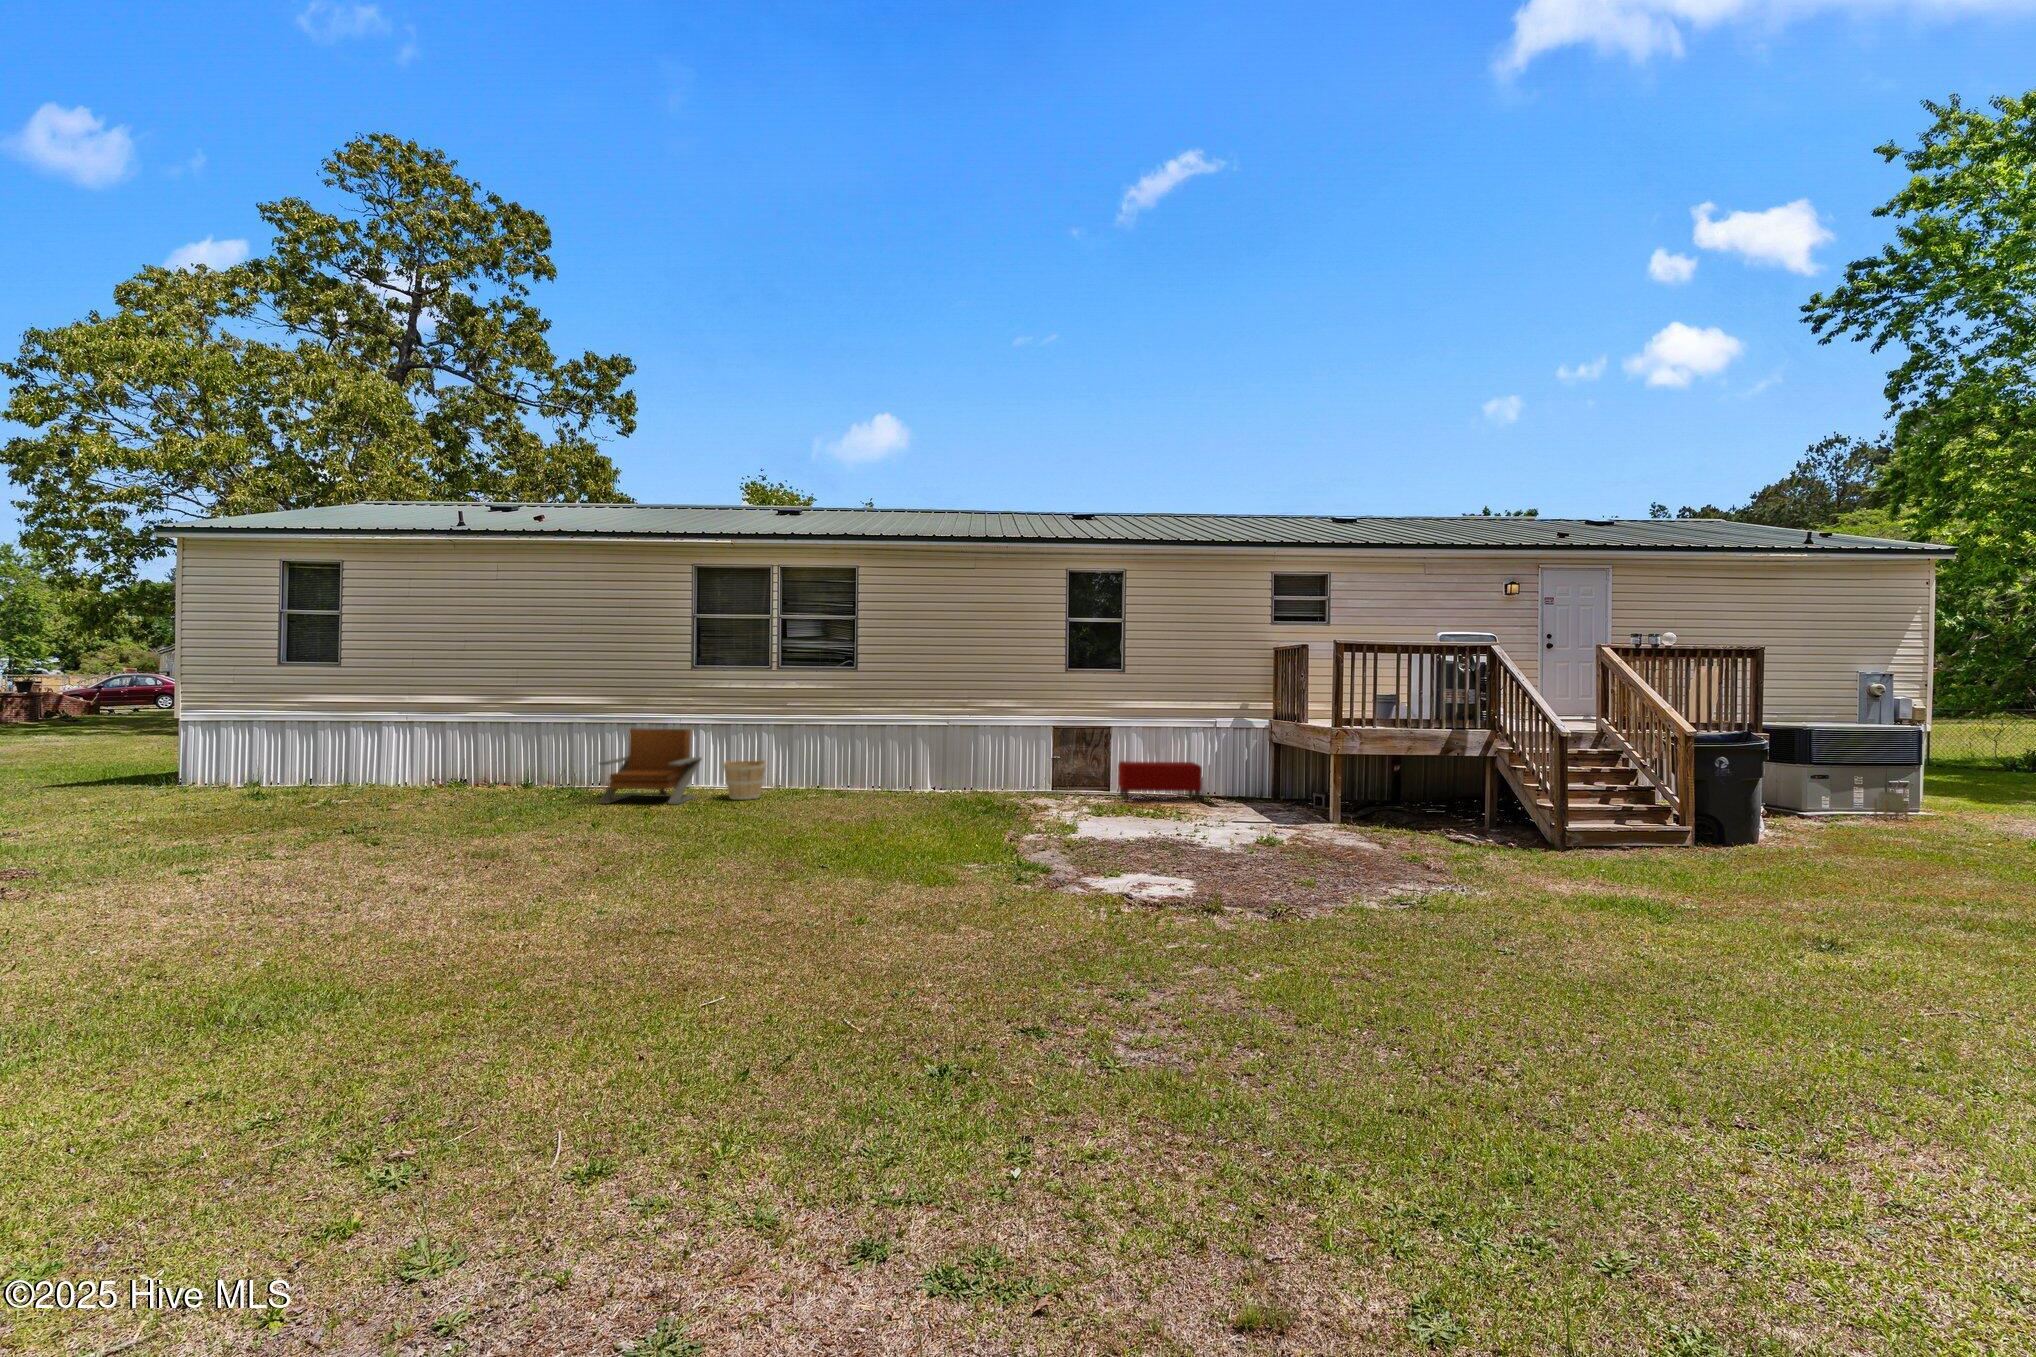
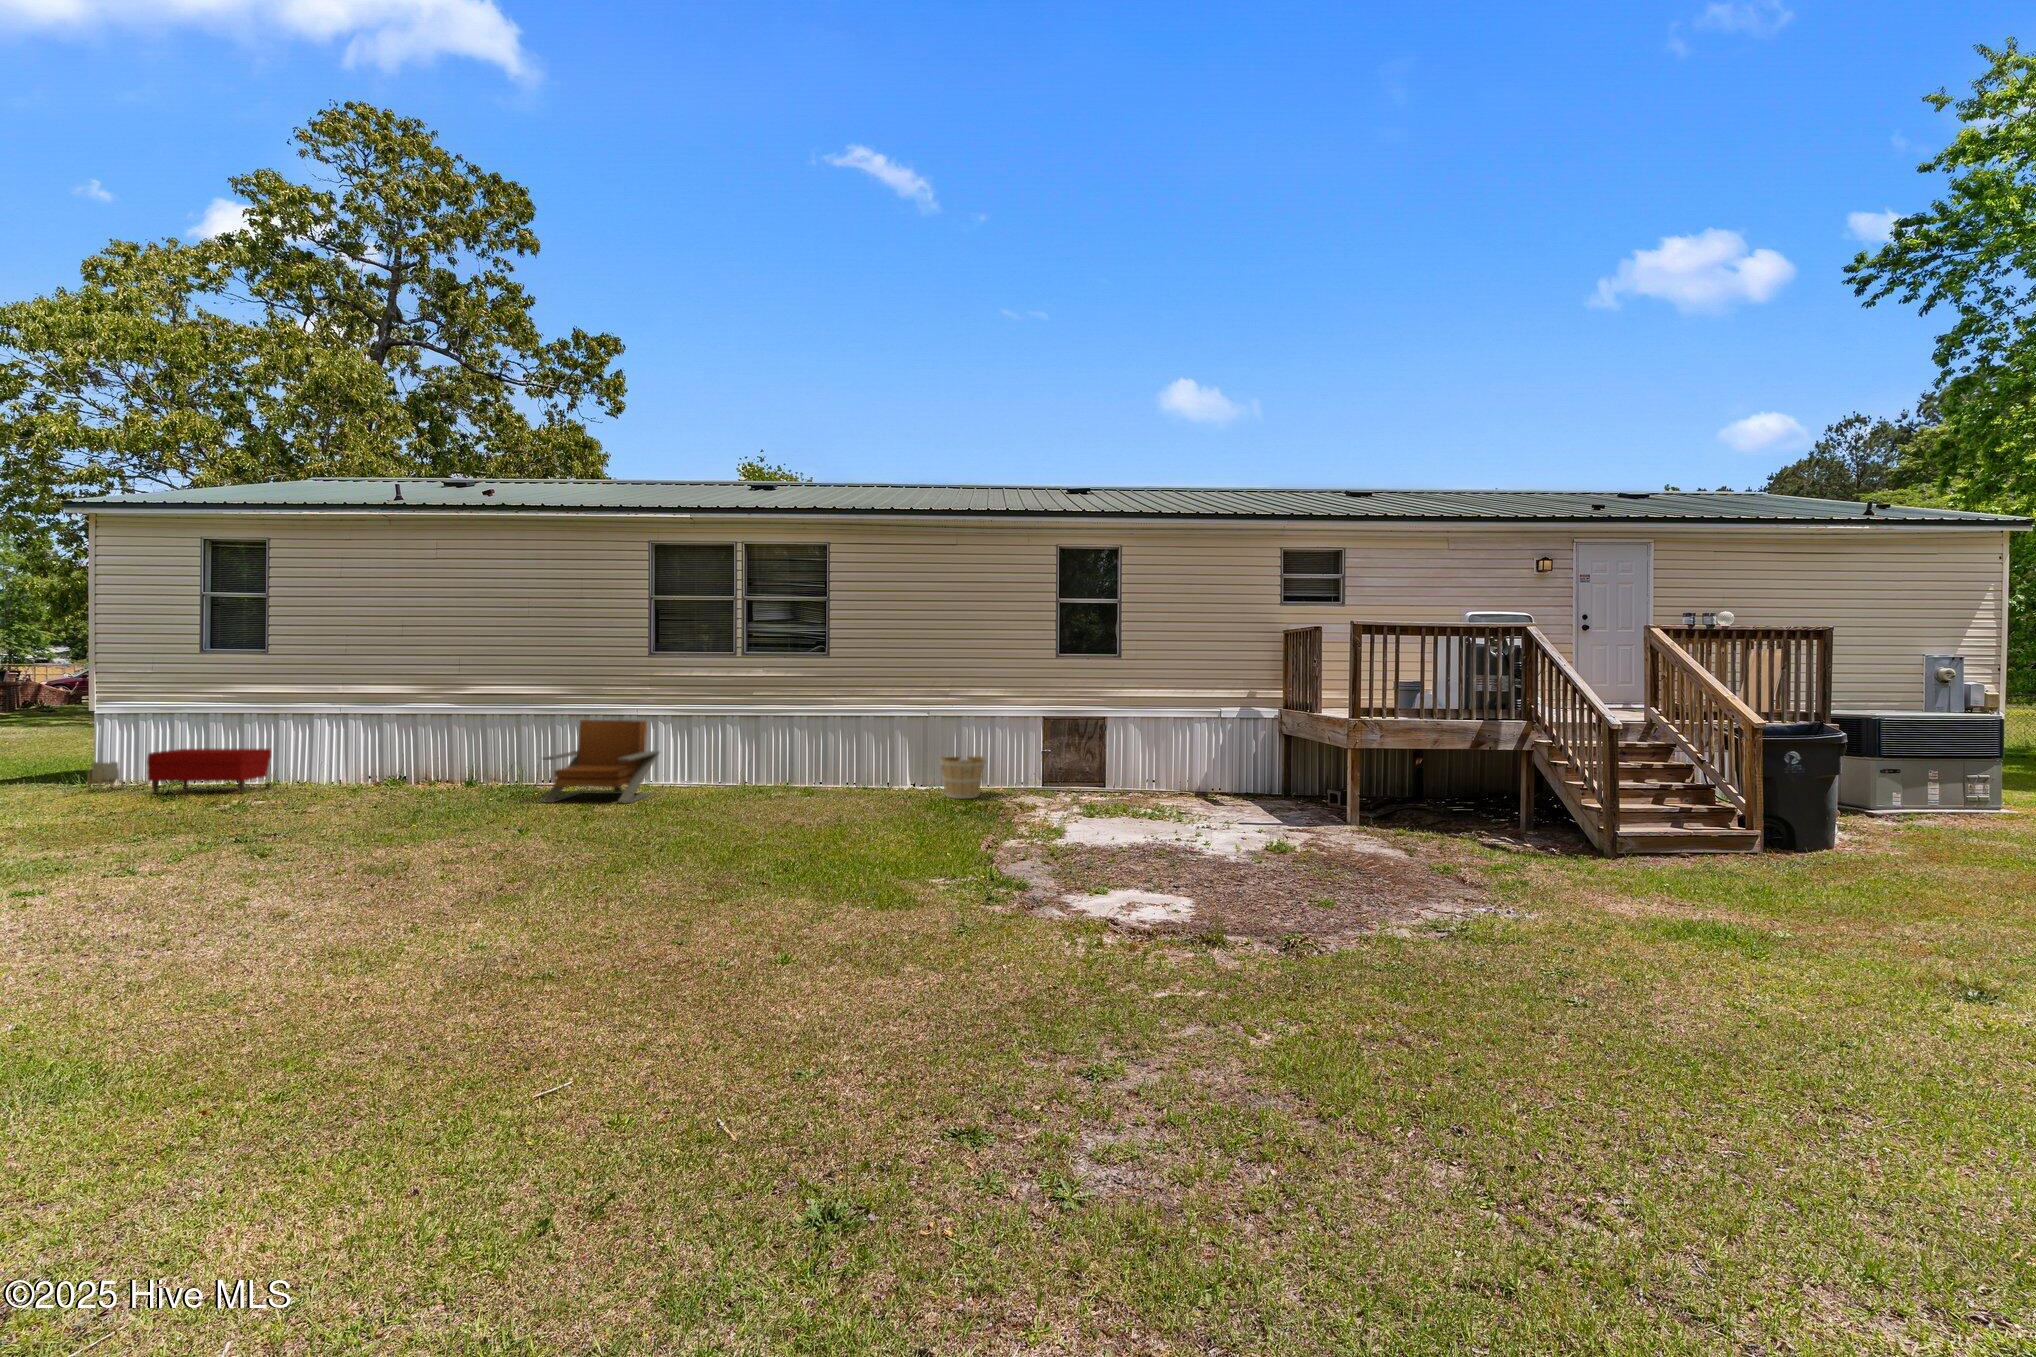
wooden bucket: present [723,760,767,800] -> present [940,756,986,799]
bench: present [1118,761,1202,802] -> present [147,749,271,794]
planter: present [1874,792,1908,821] -> present [88,762,124,791]

